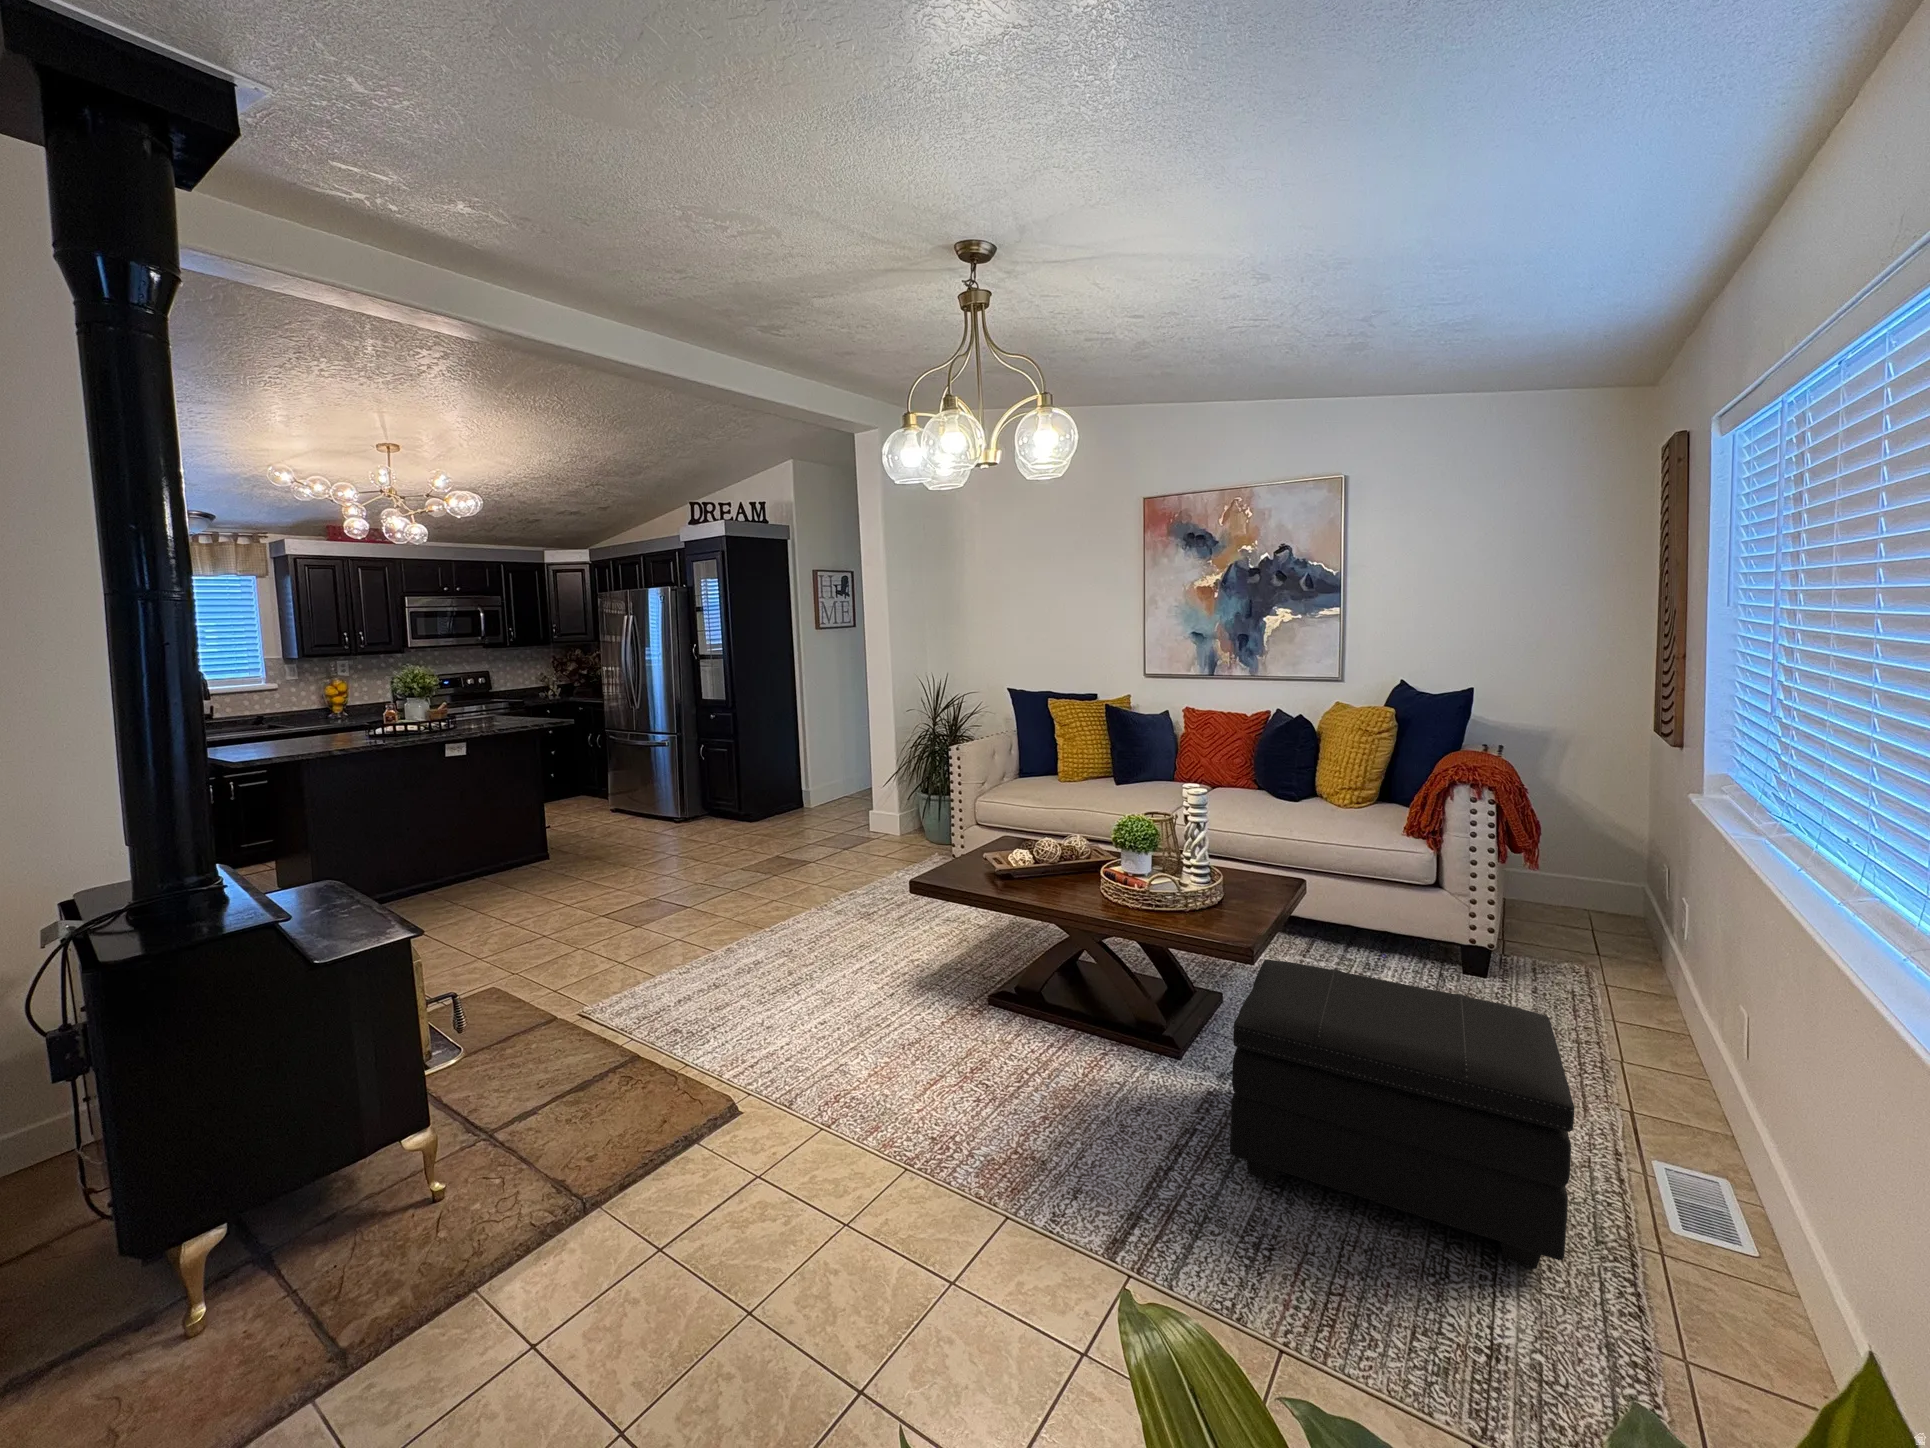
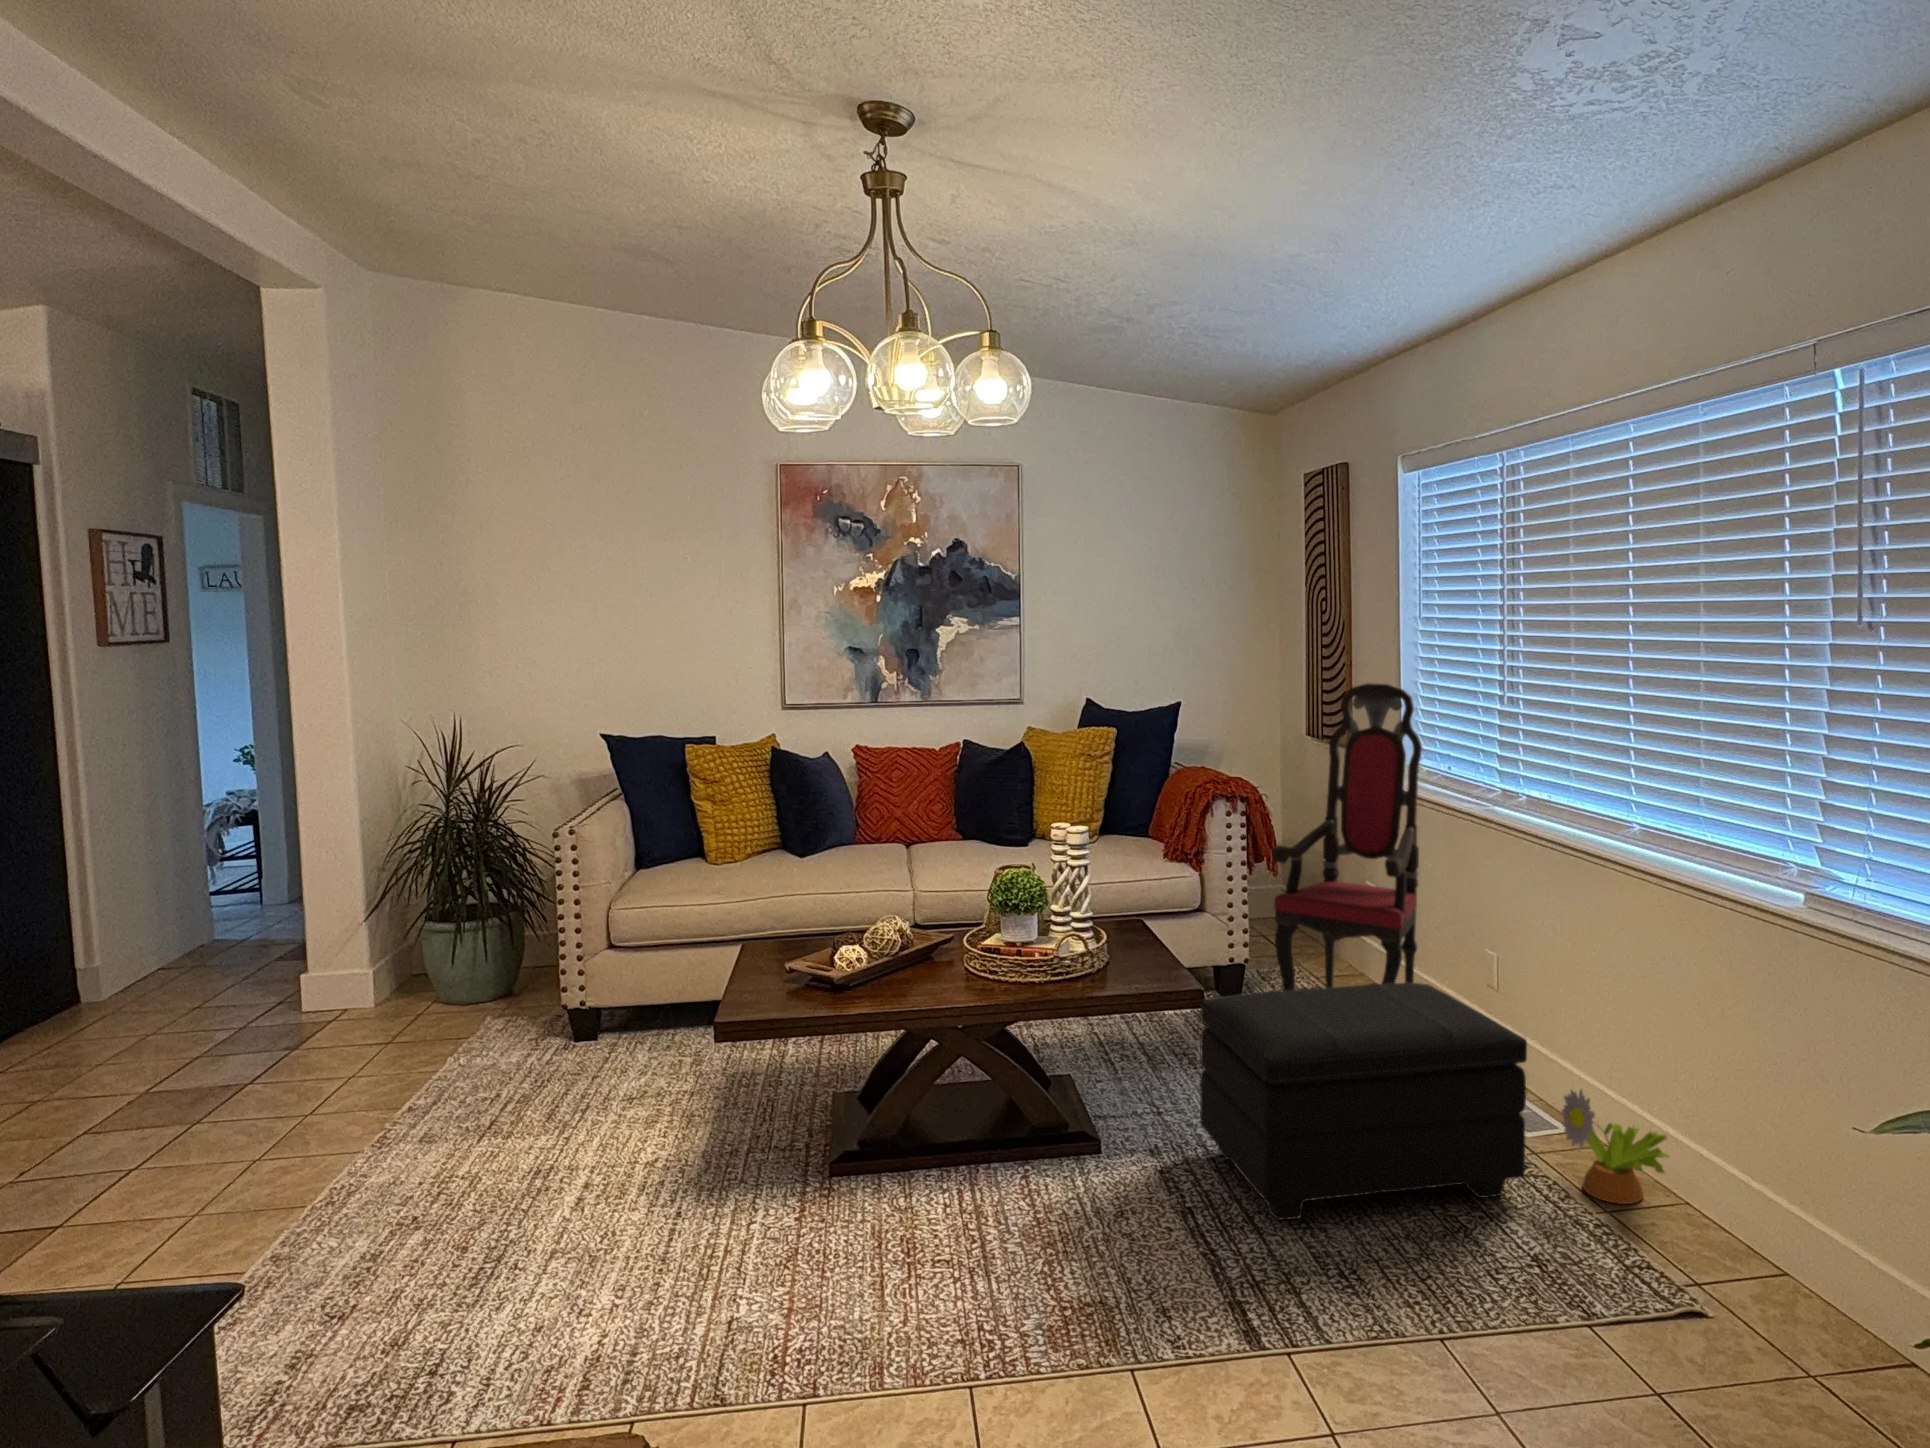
armchair: none [1494,684,1722,1064] -> present [1273,683,1422,991]
decorative plant: none [1640,1190,1819,1369] -> present [1562,1090,1670,1204]

